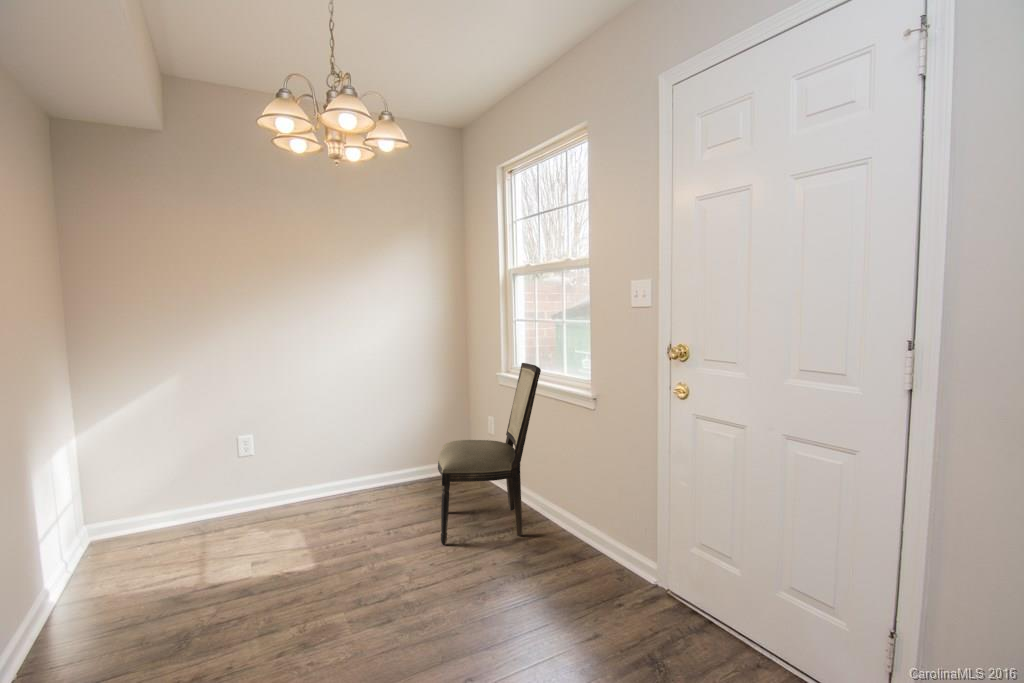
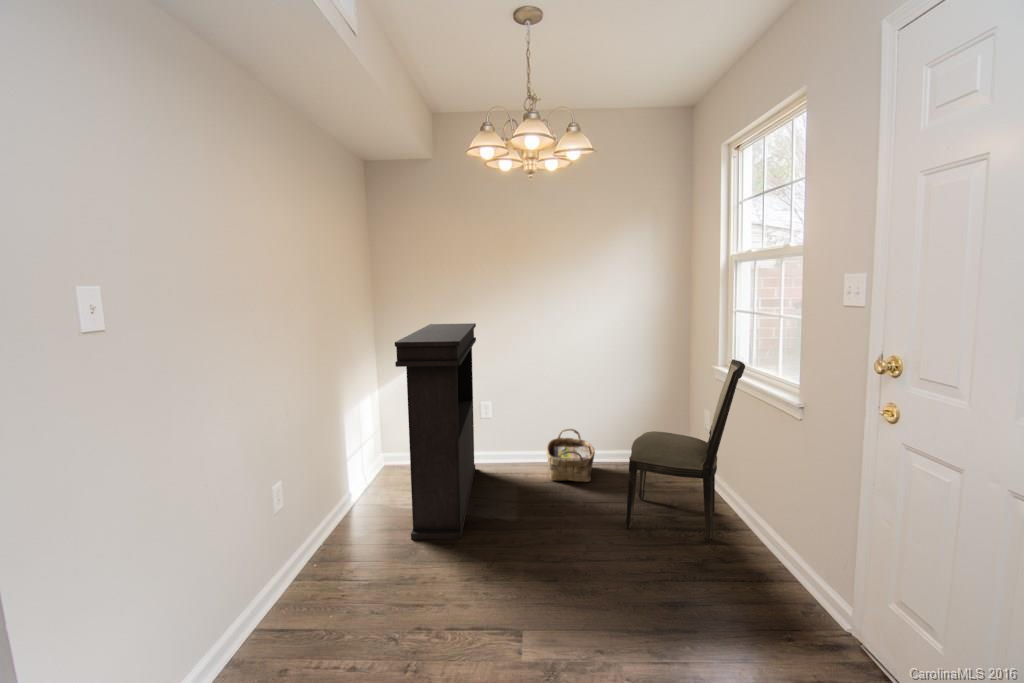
console table: none [139,342,249,634] -> present [395,323,476,539]
woven basket: none [332,453,388,513] -> present [546,429,595,482]

